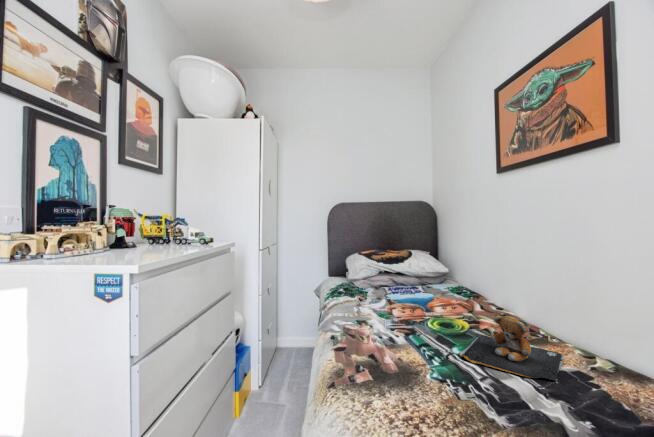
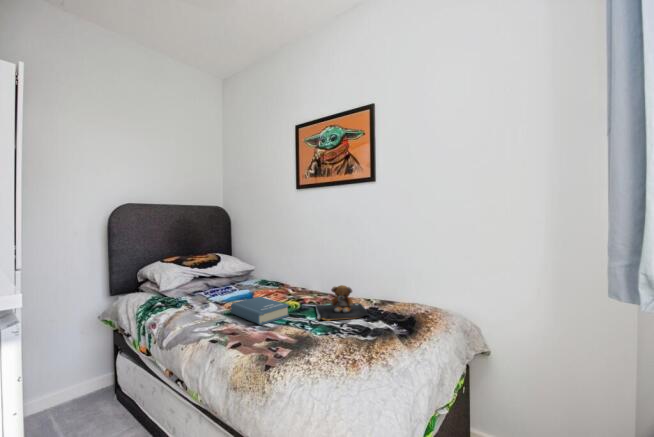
book: none [378,305,431,338] -> present [231,297,289,325]

